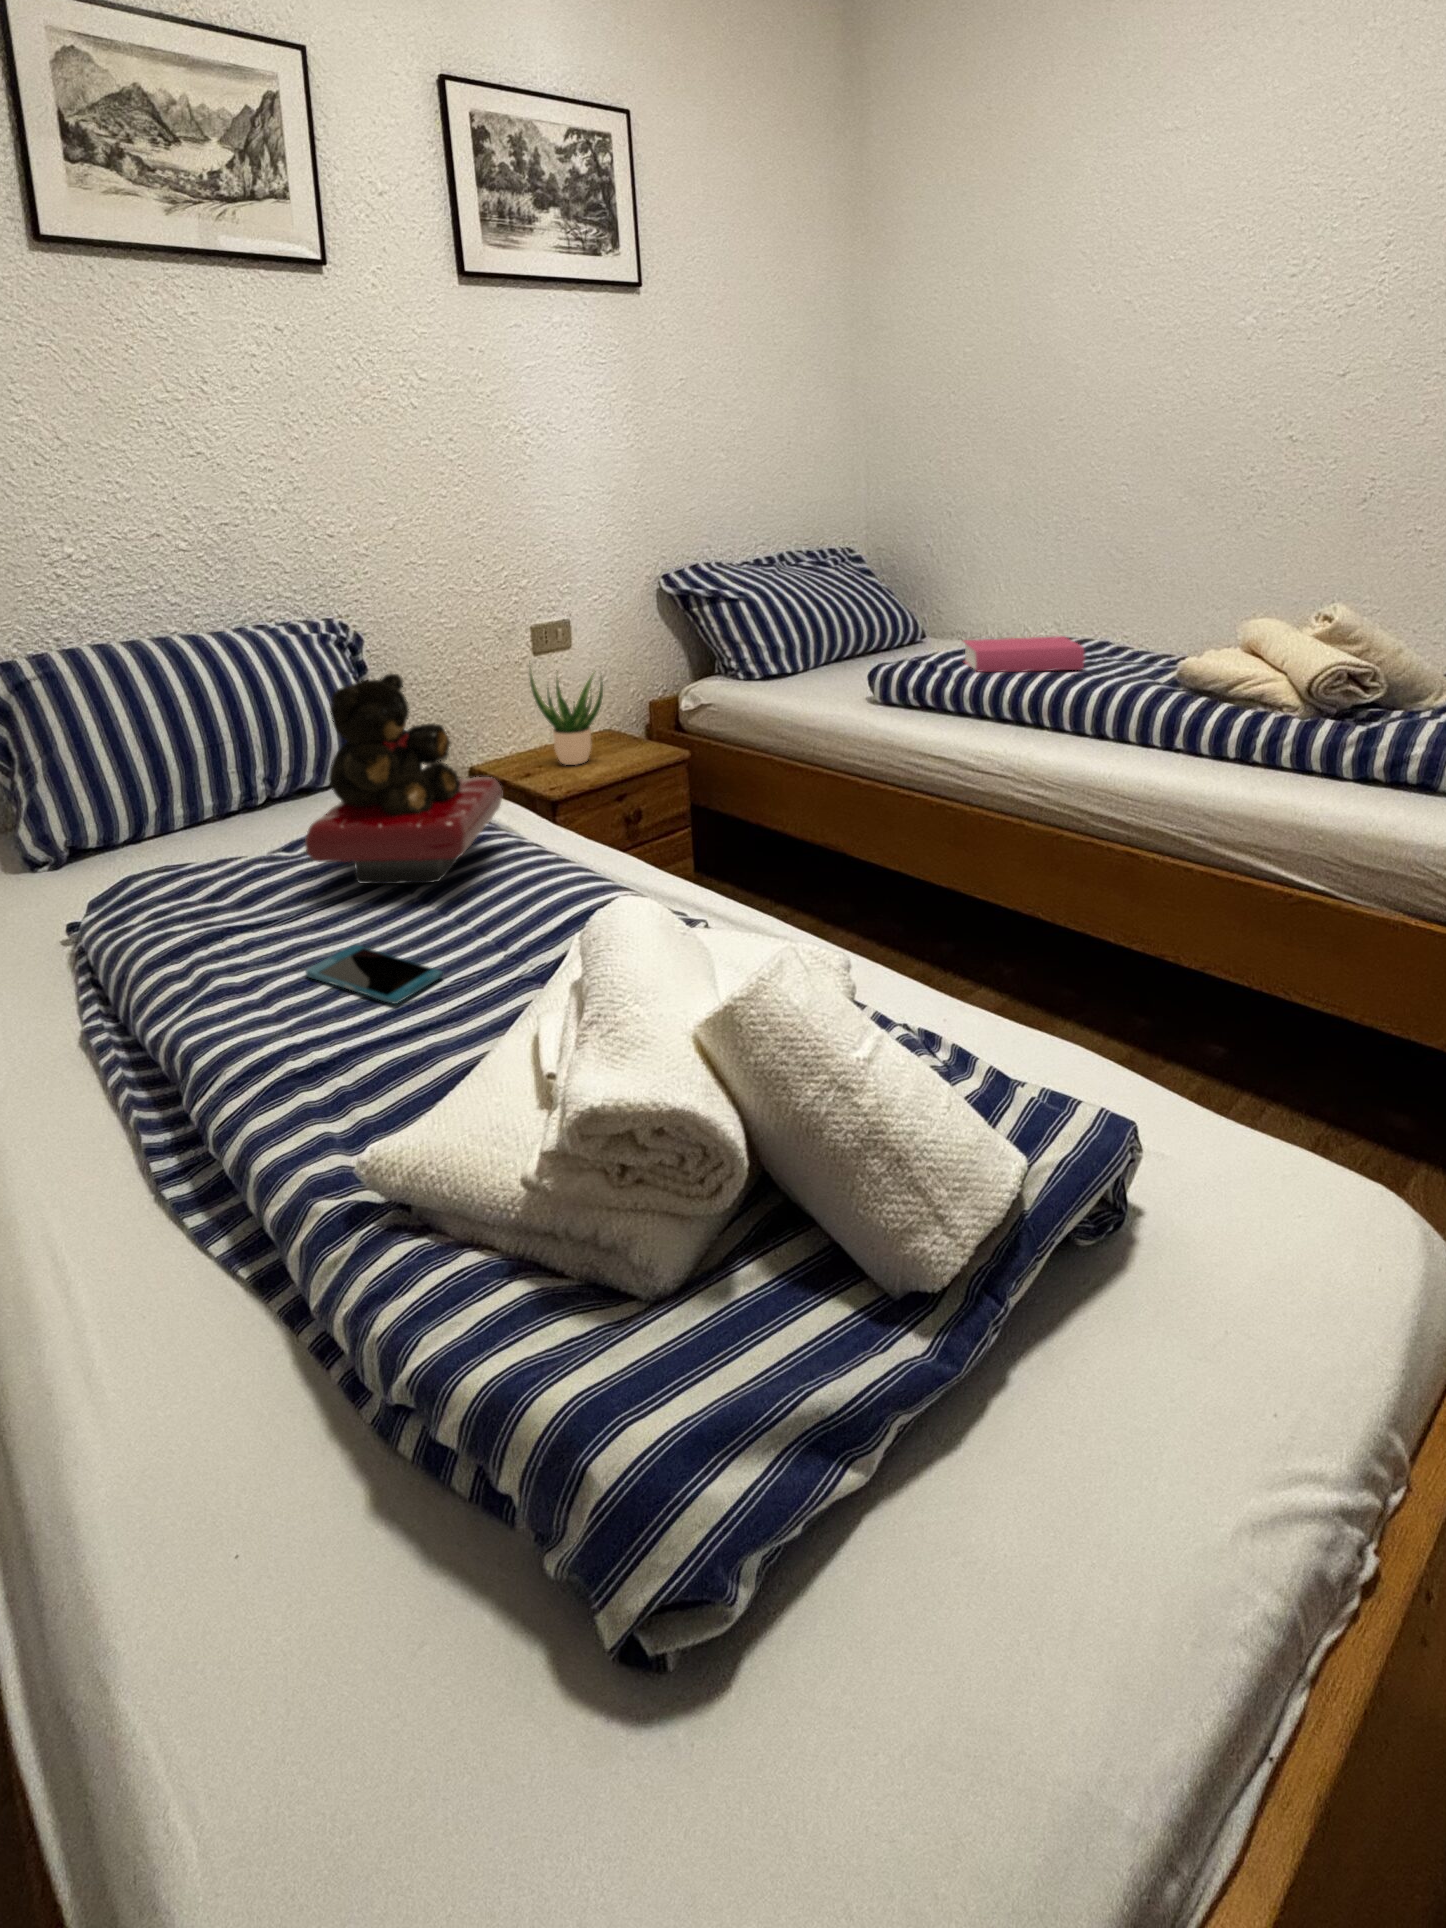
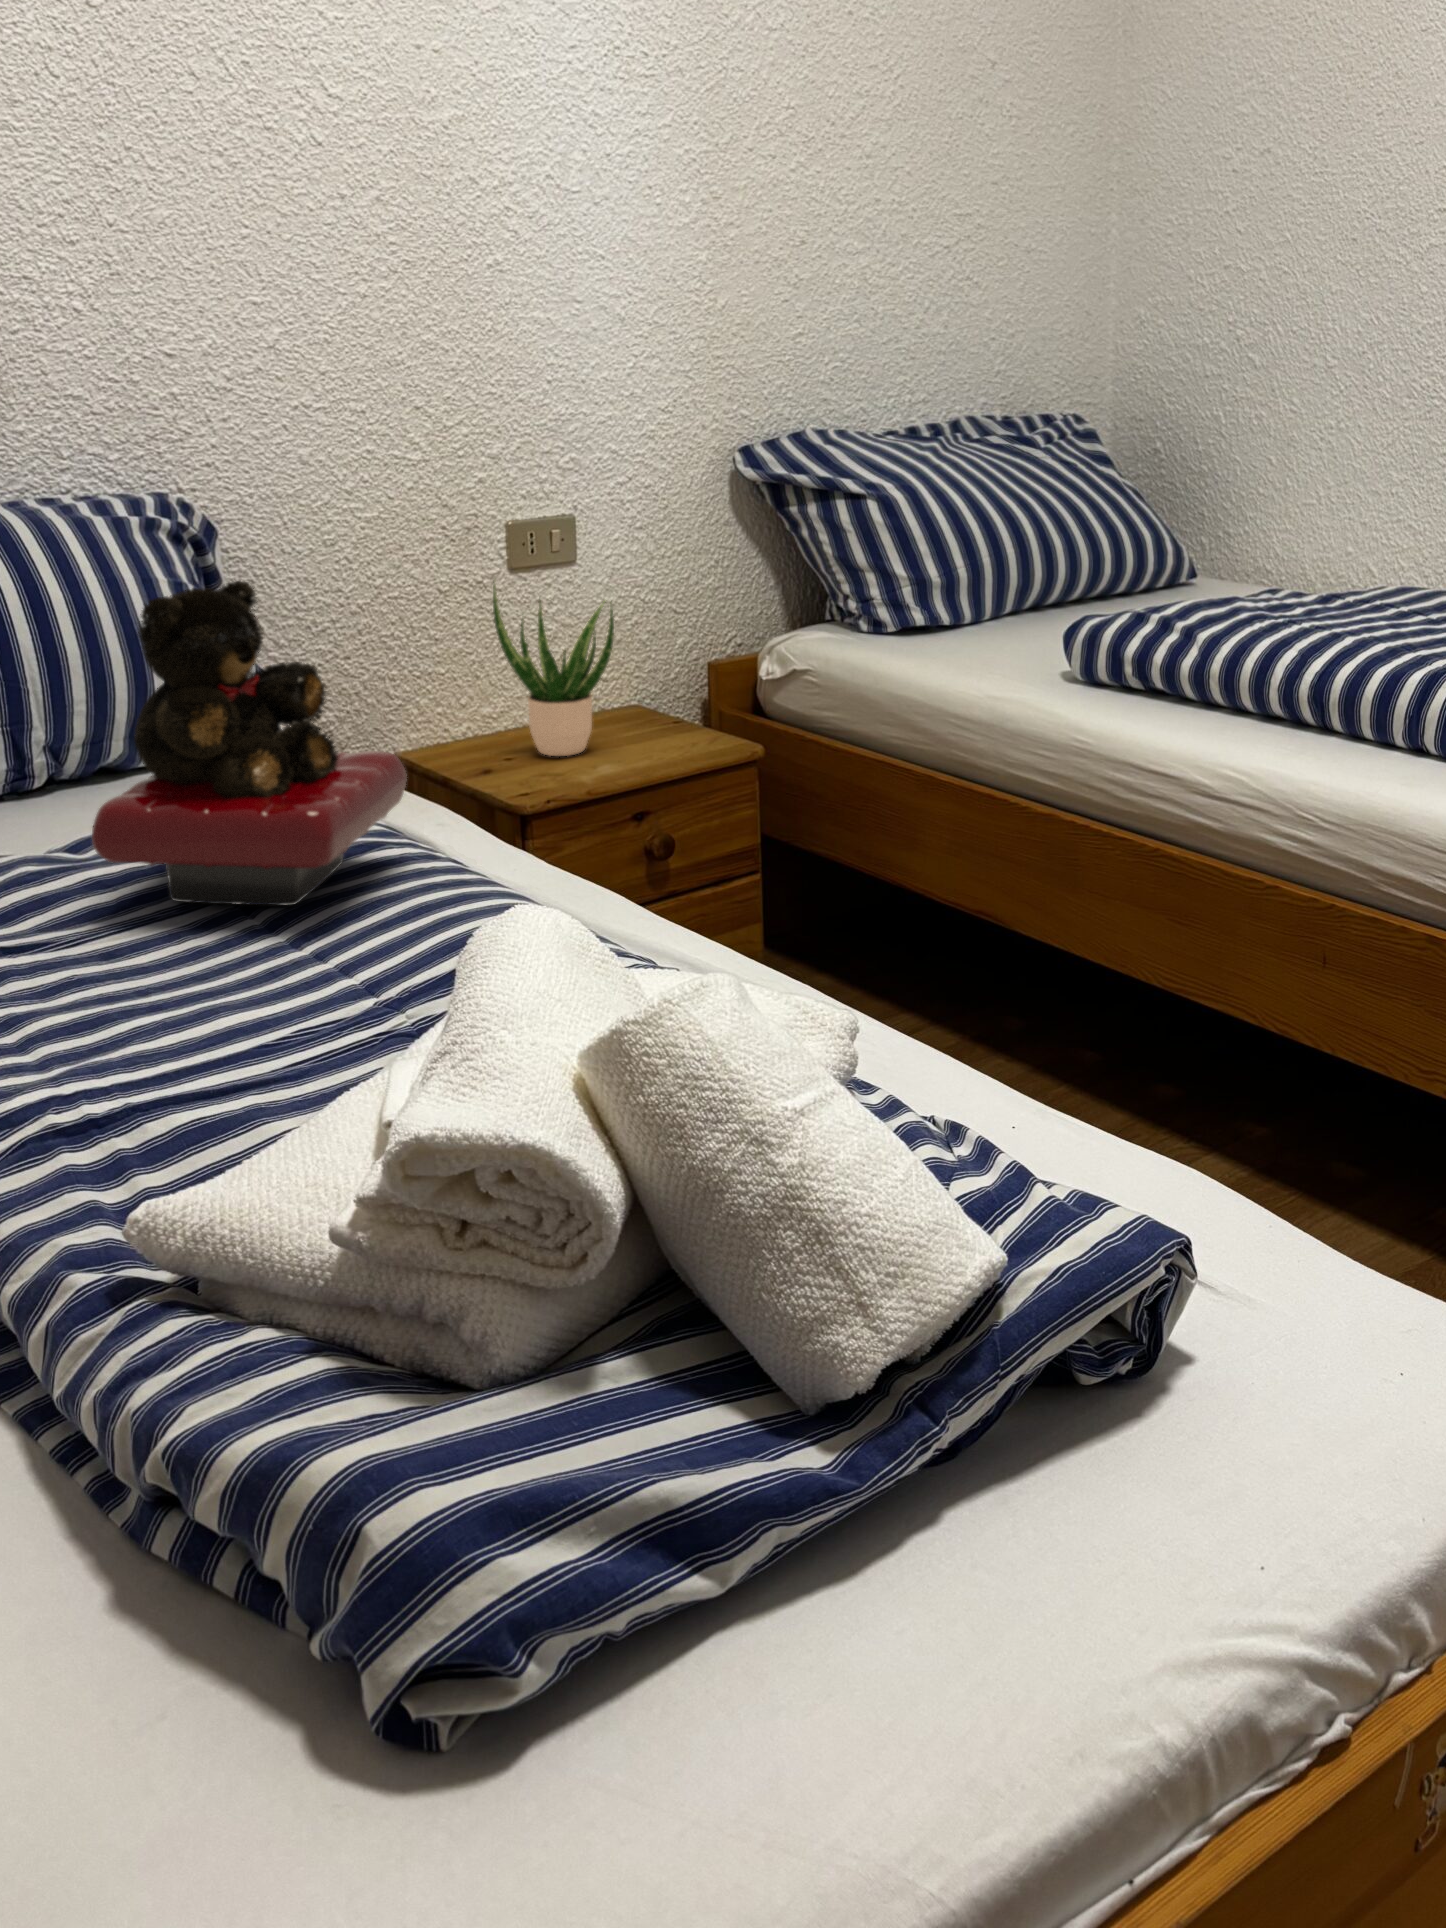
book: present [964,636,1085,672] -> none [1225,579,1422,638]
smartphone: present [306,945,443,1004] -> none [79,980,281,1057]

